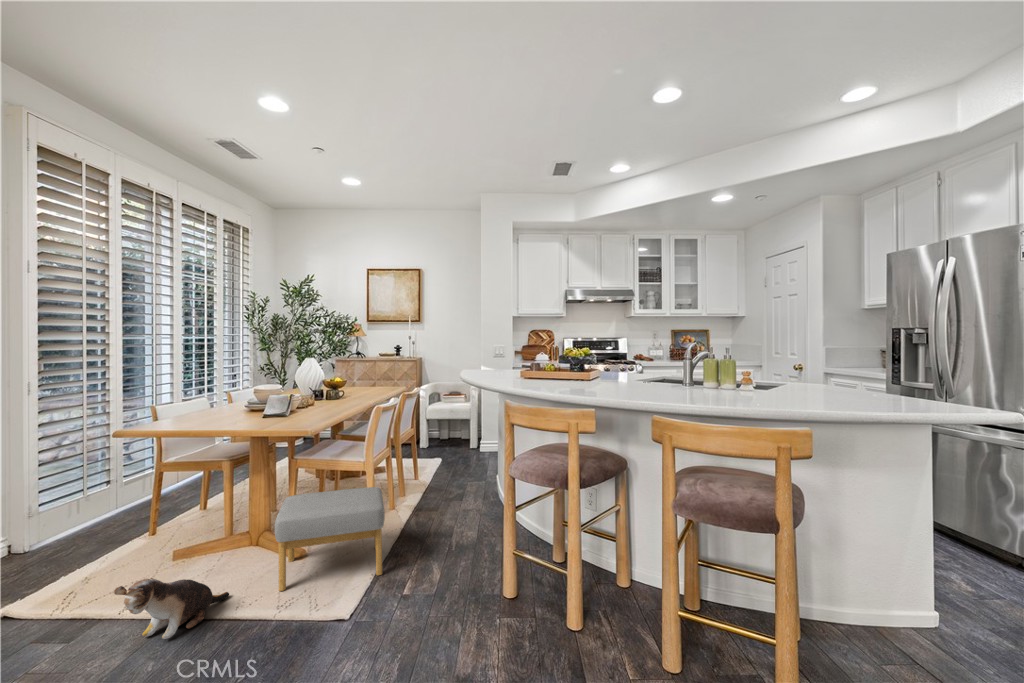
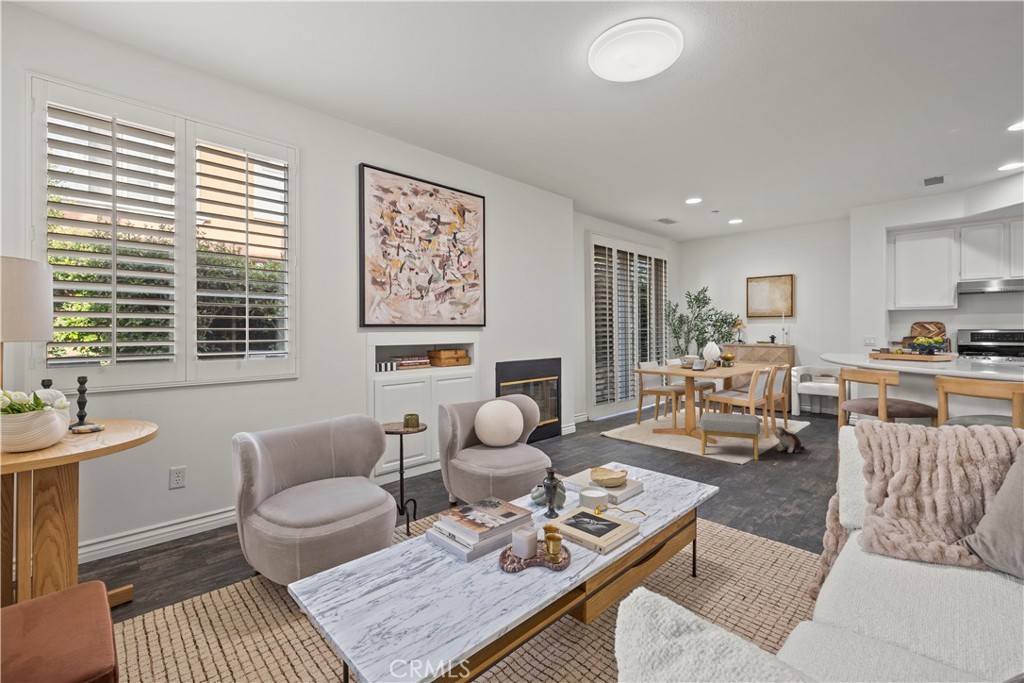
plush toy: present [114,578,229,639] -> present [774,426,804,453]

